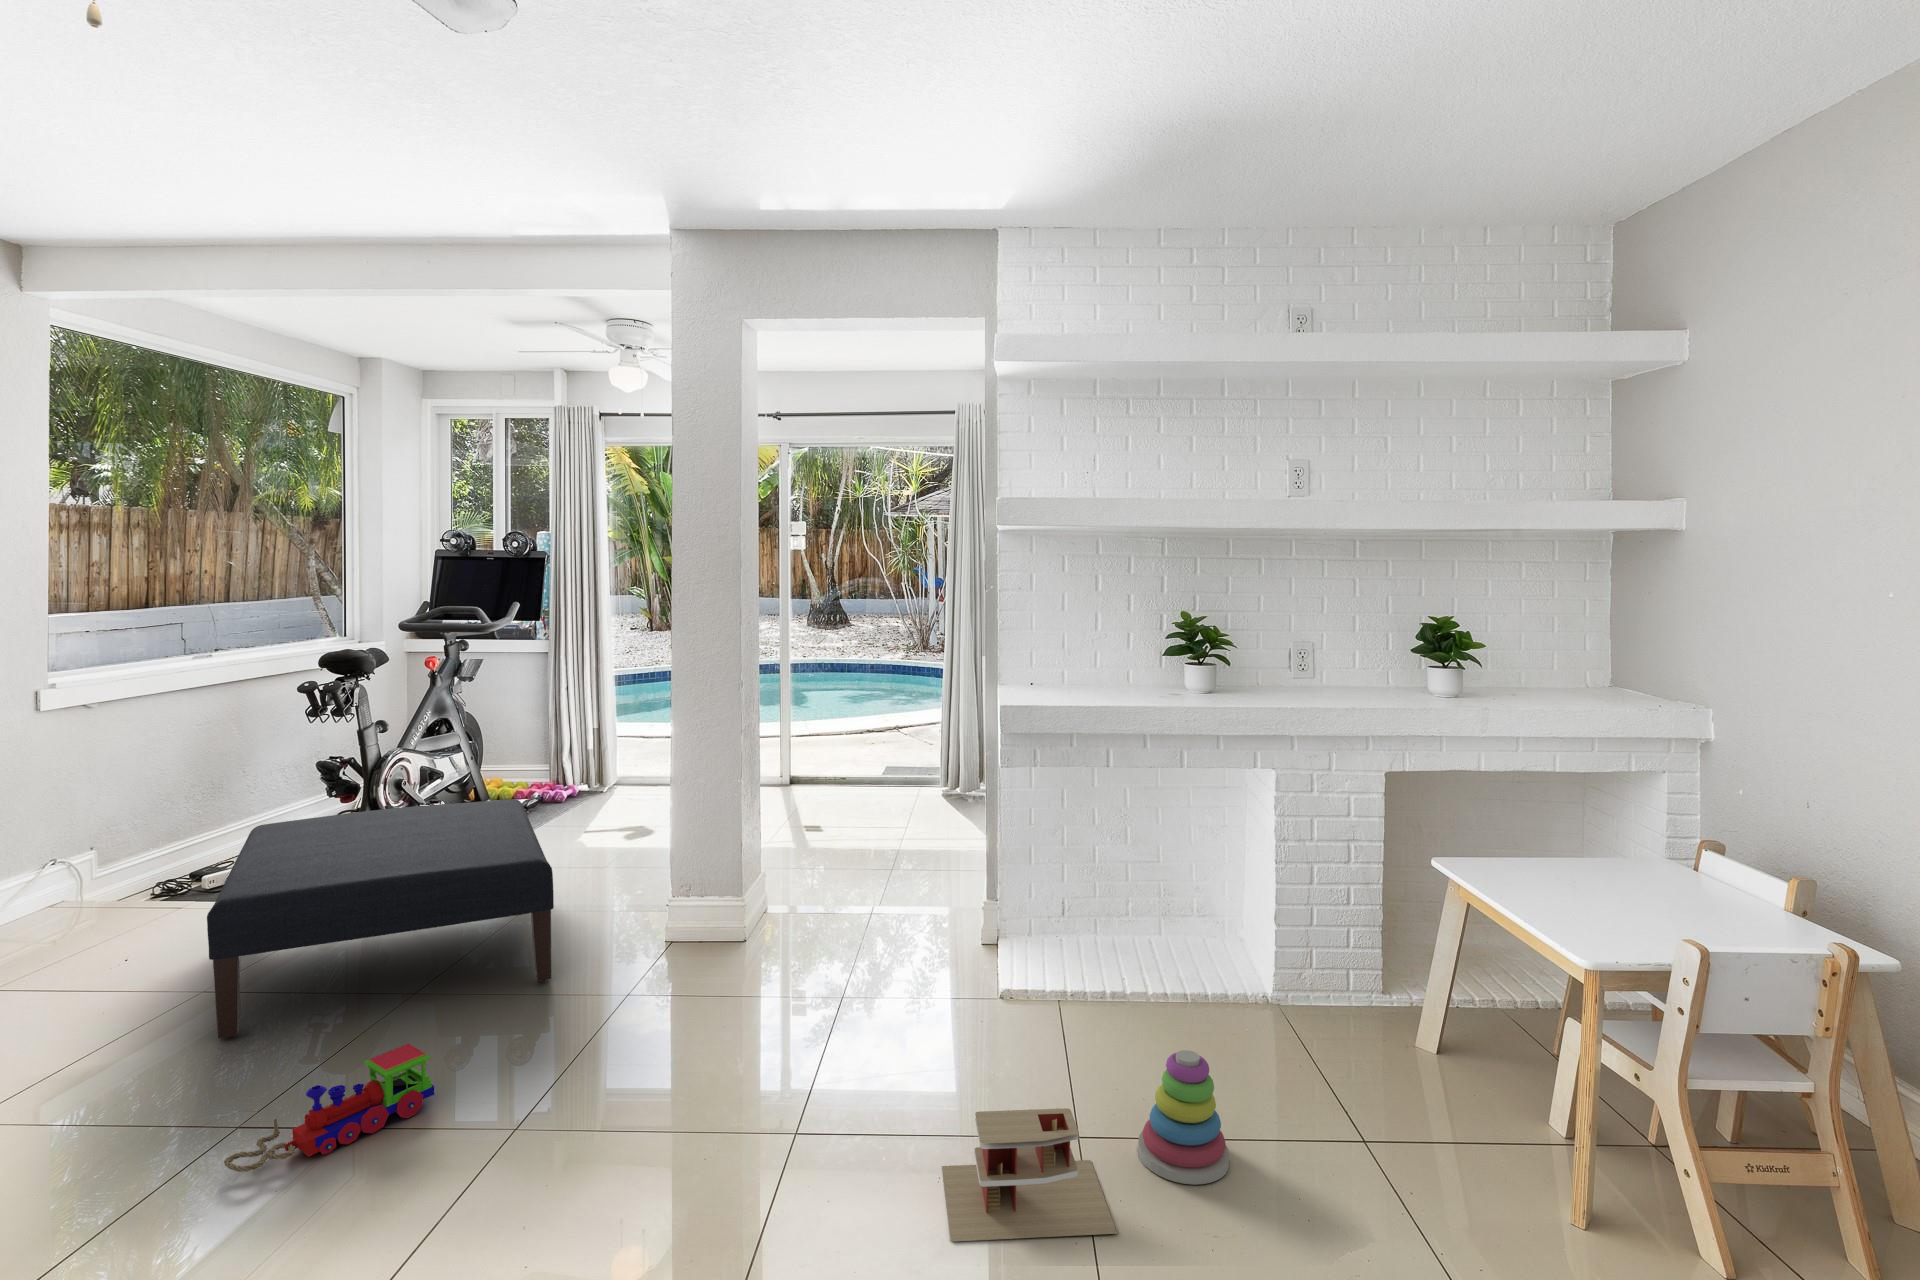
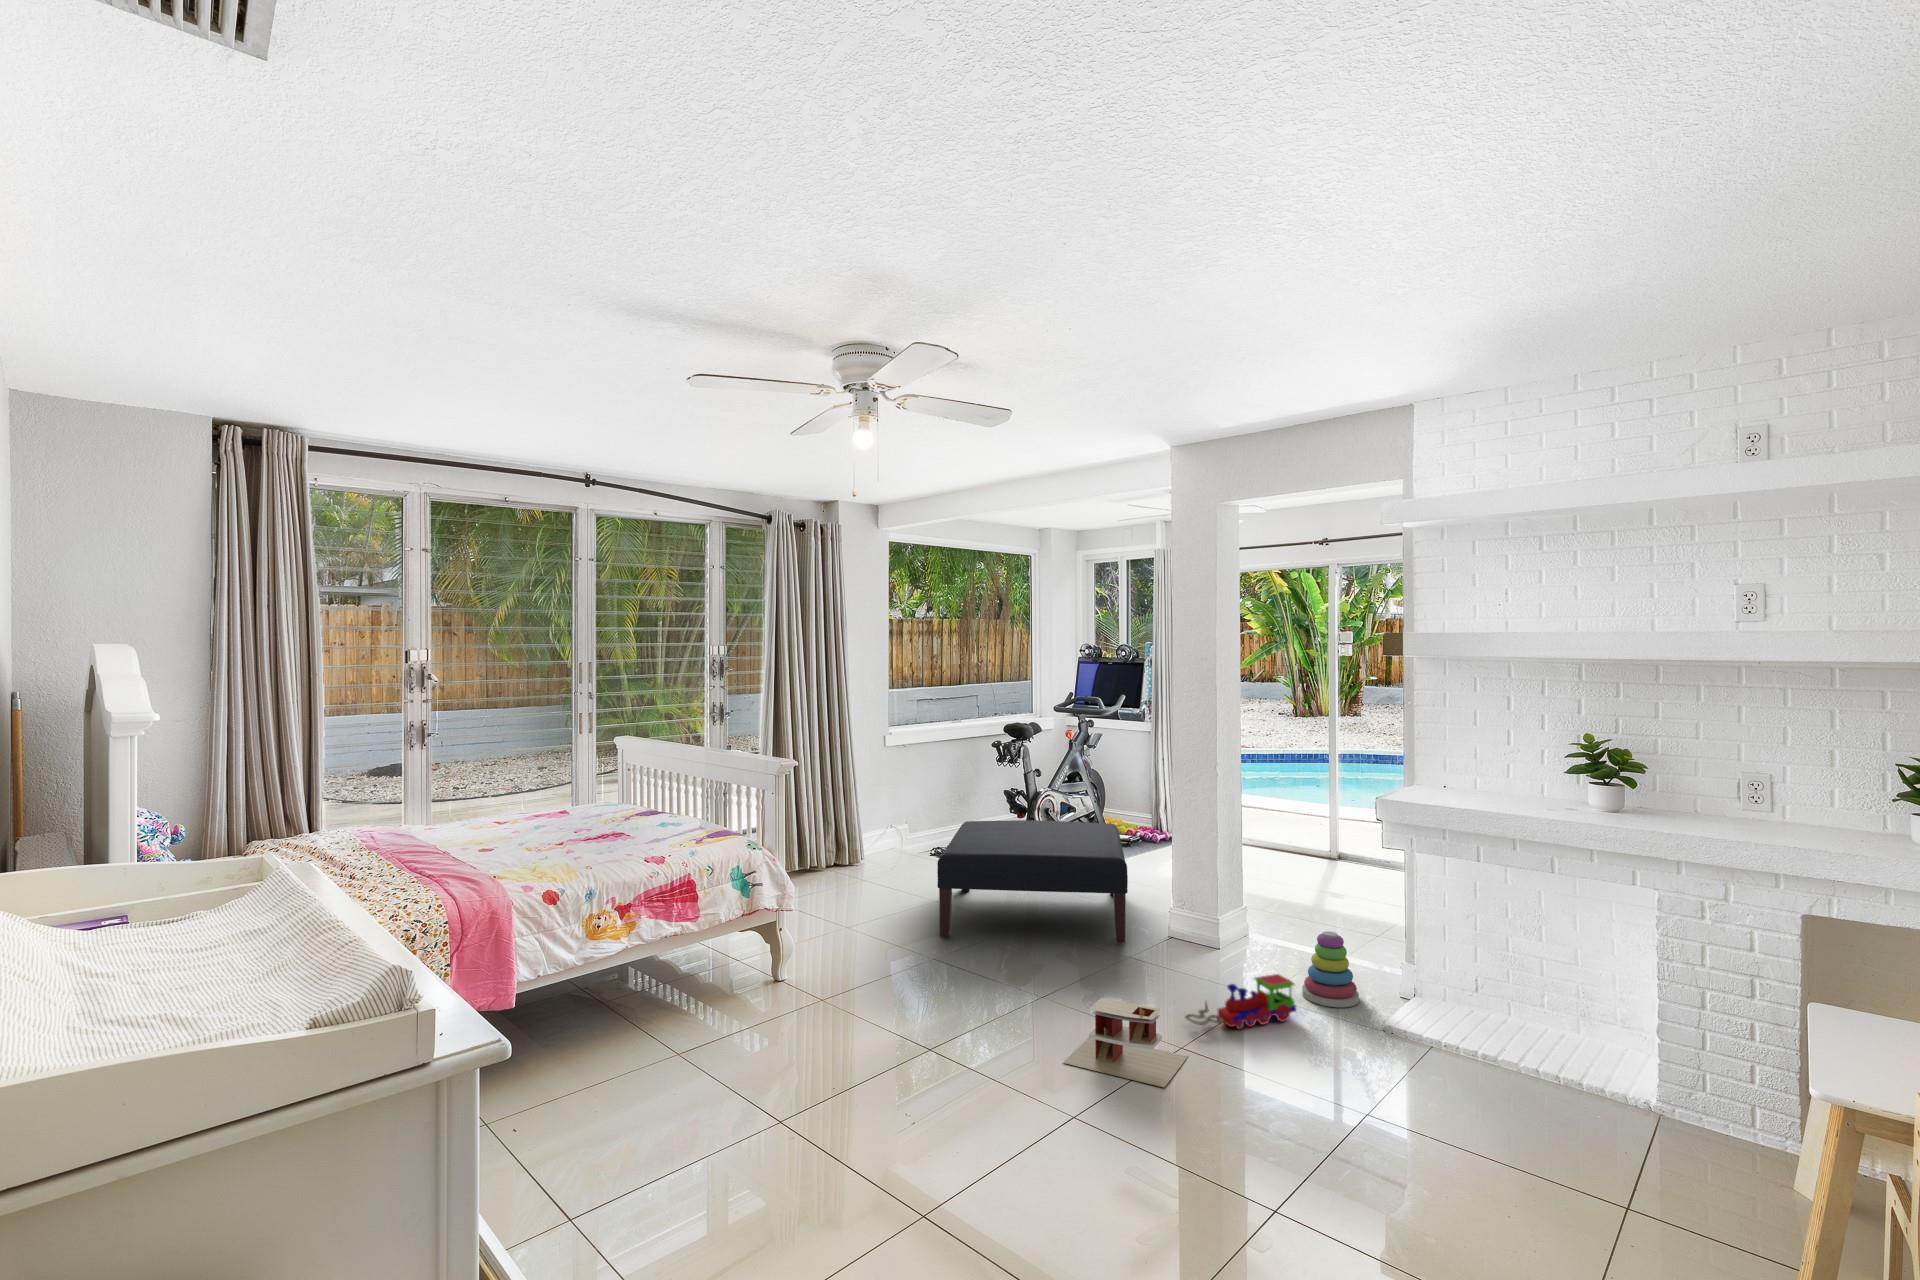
toy train: present [224,1044,434,1172] -> present [1185,974,1296,1029]
stacking toy: present [1138,1050,1229,1185] -> present [1302,931,1359,1007]
toy house: present [942,1108,1117,1241] -> present [1063,998,1188,1087]

